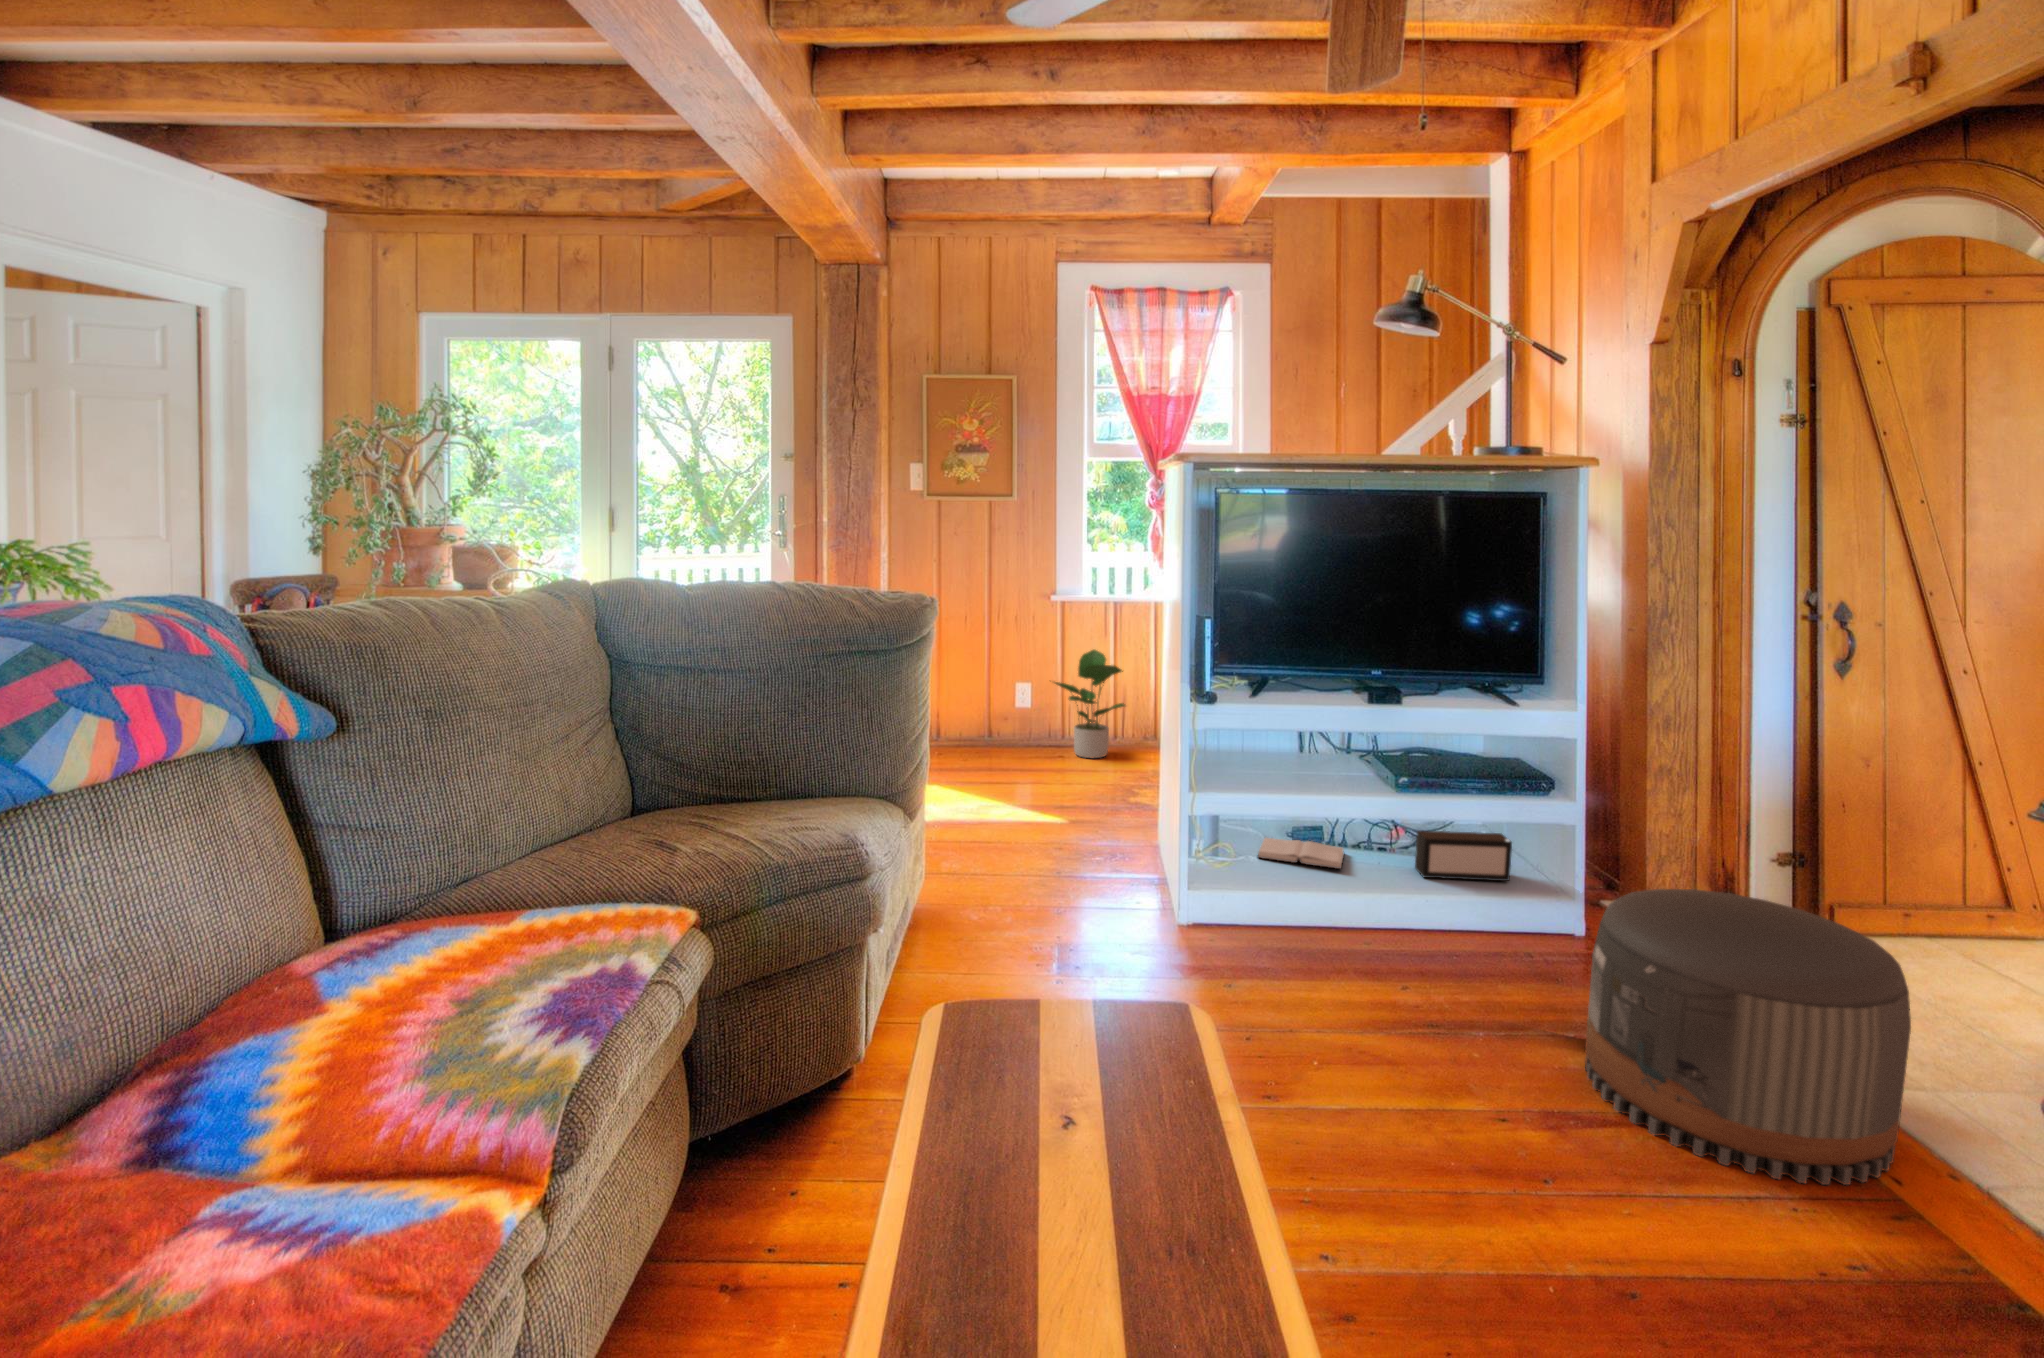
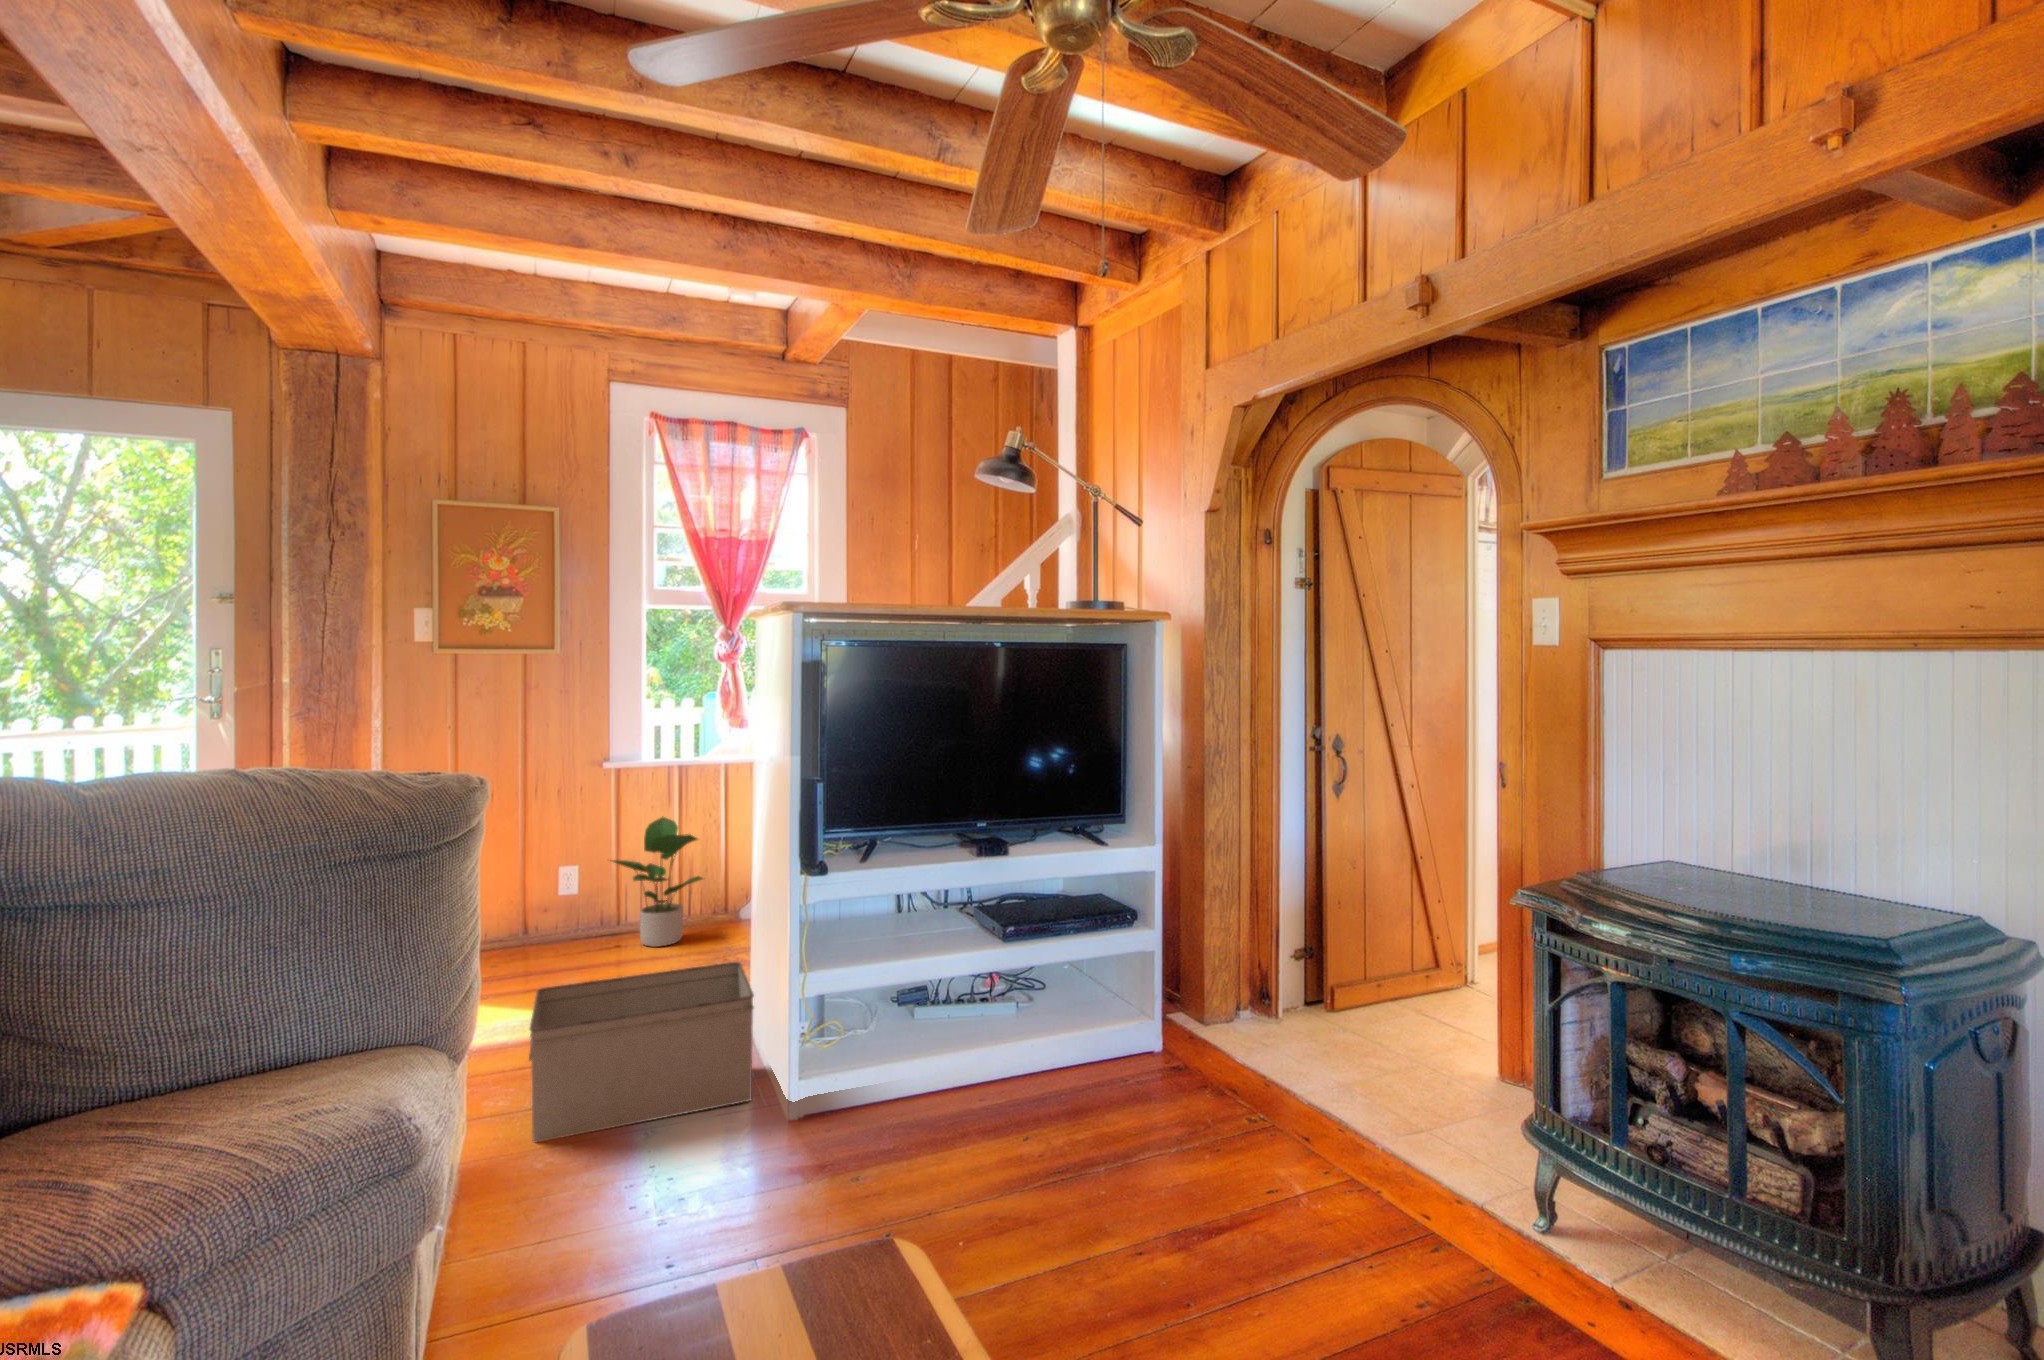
storage bin: none [985,769,1158,888] -> present [529,962,754,1142]
speaker: present [1415,831,1512,881] -> none [1019,967,1102,1026]
hardback book: present [1258,838,1344,869] -> none [866,1009,953,1039]
pouf: present [1585,889,1911,1185] -> none [1191,998,1417,1266]

